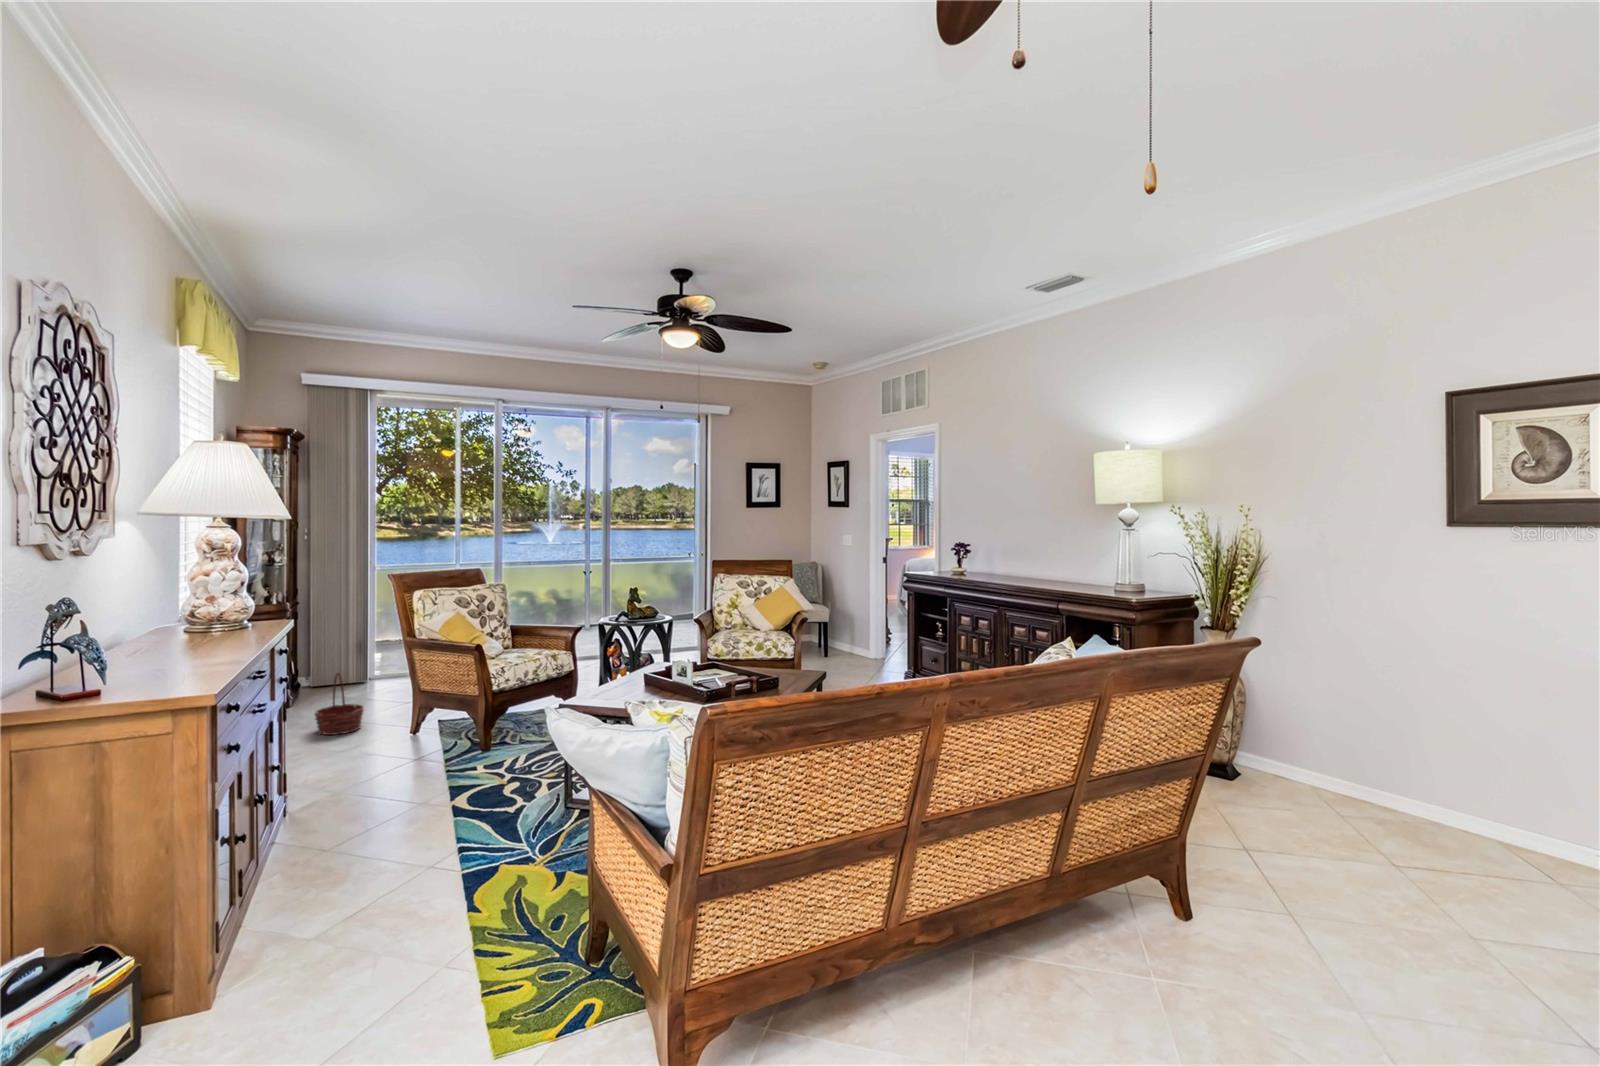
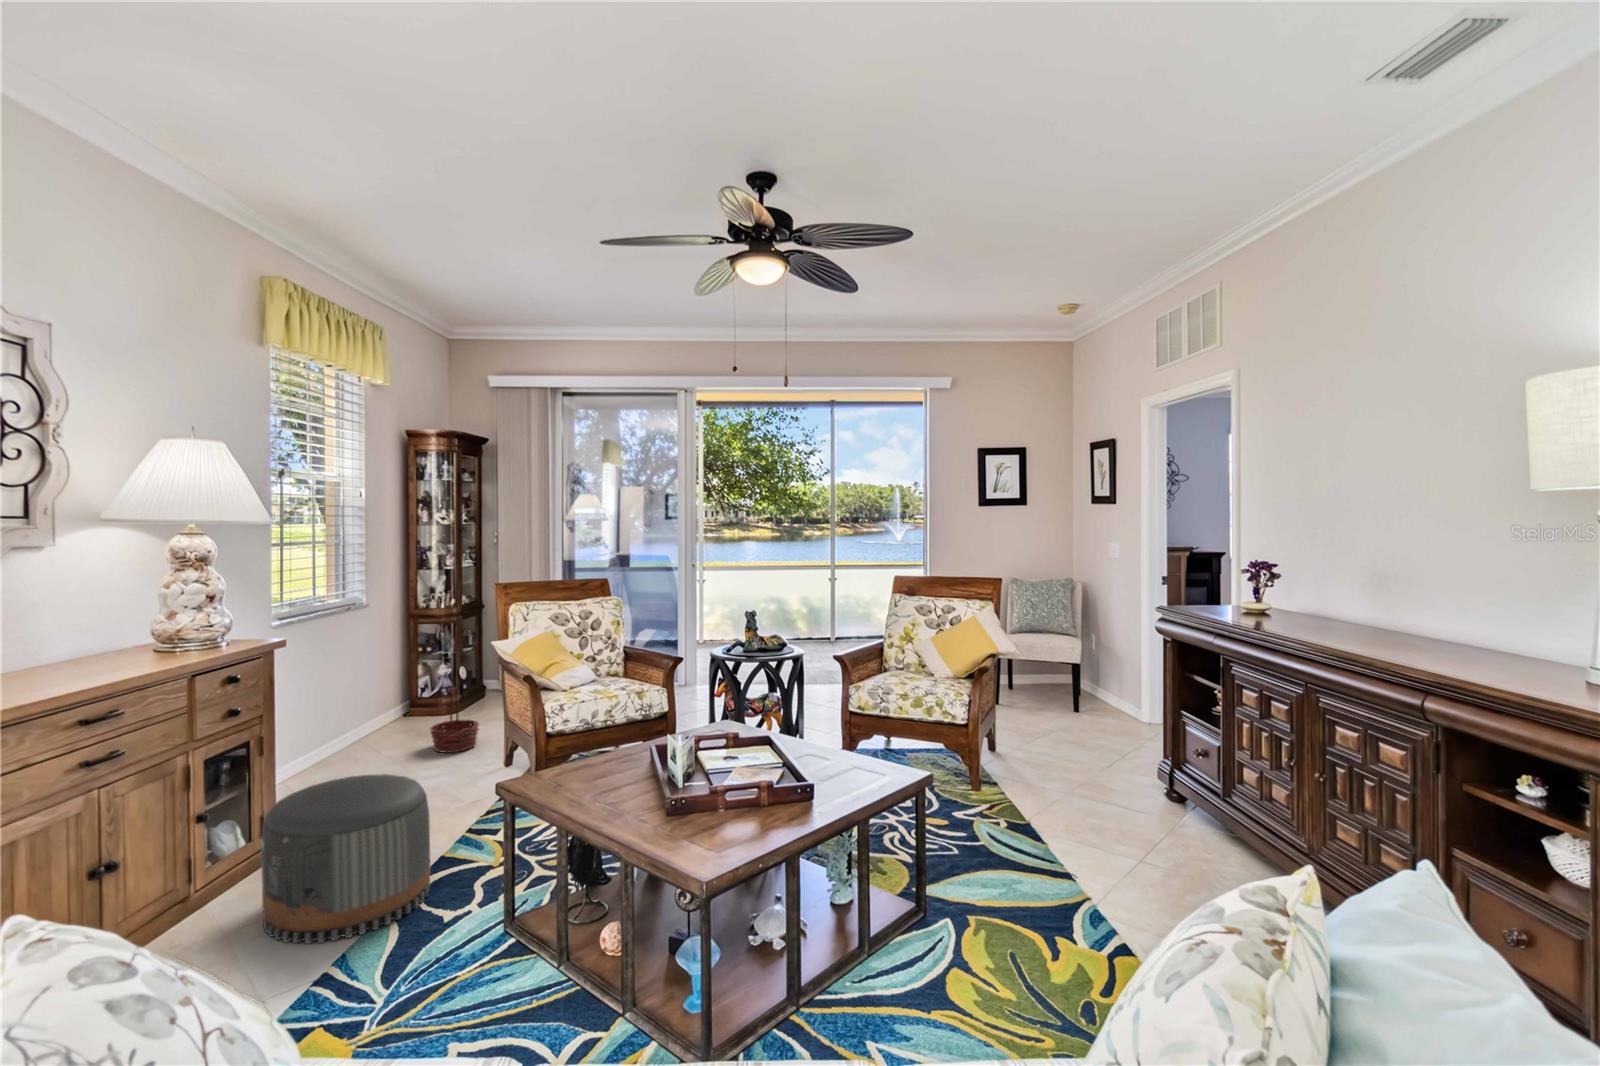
pouf: none [352,721,485,849] -> present [261,774,431,944]

